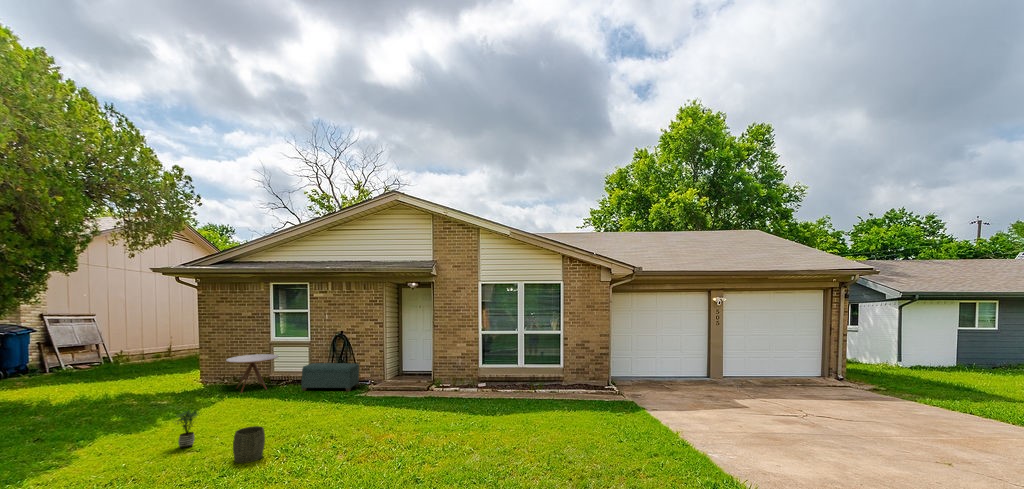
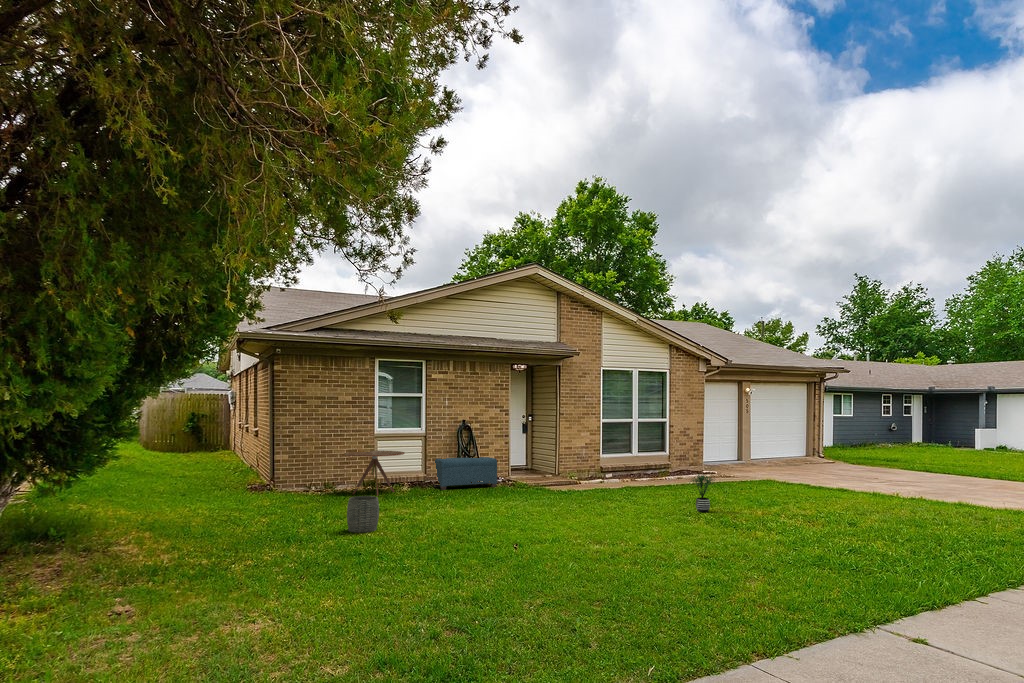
potted plant: present [175,410,197,448] -> present [692,474,713,512]
woven basket: present [233,426,265,463] -> present [347,496,379,533]

